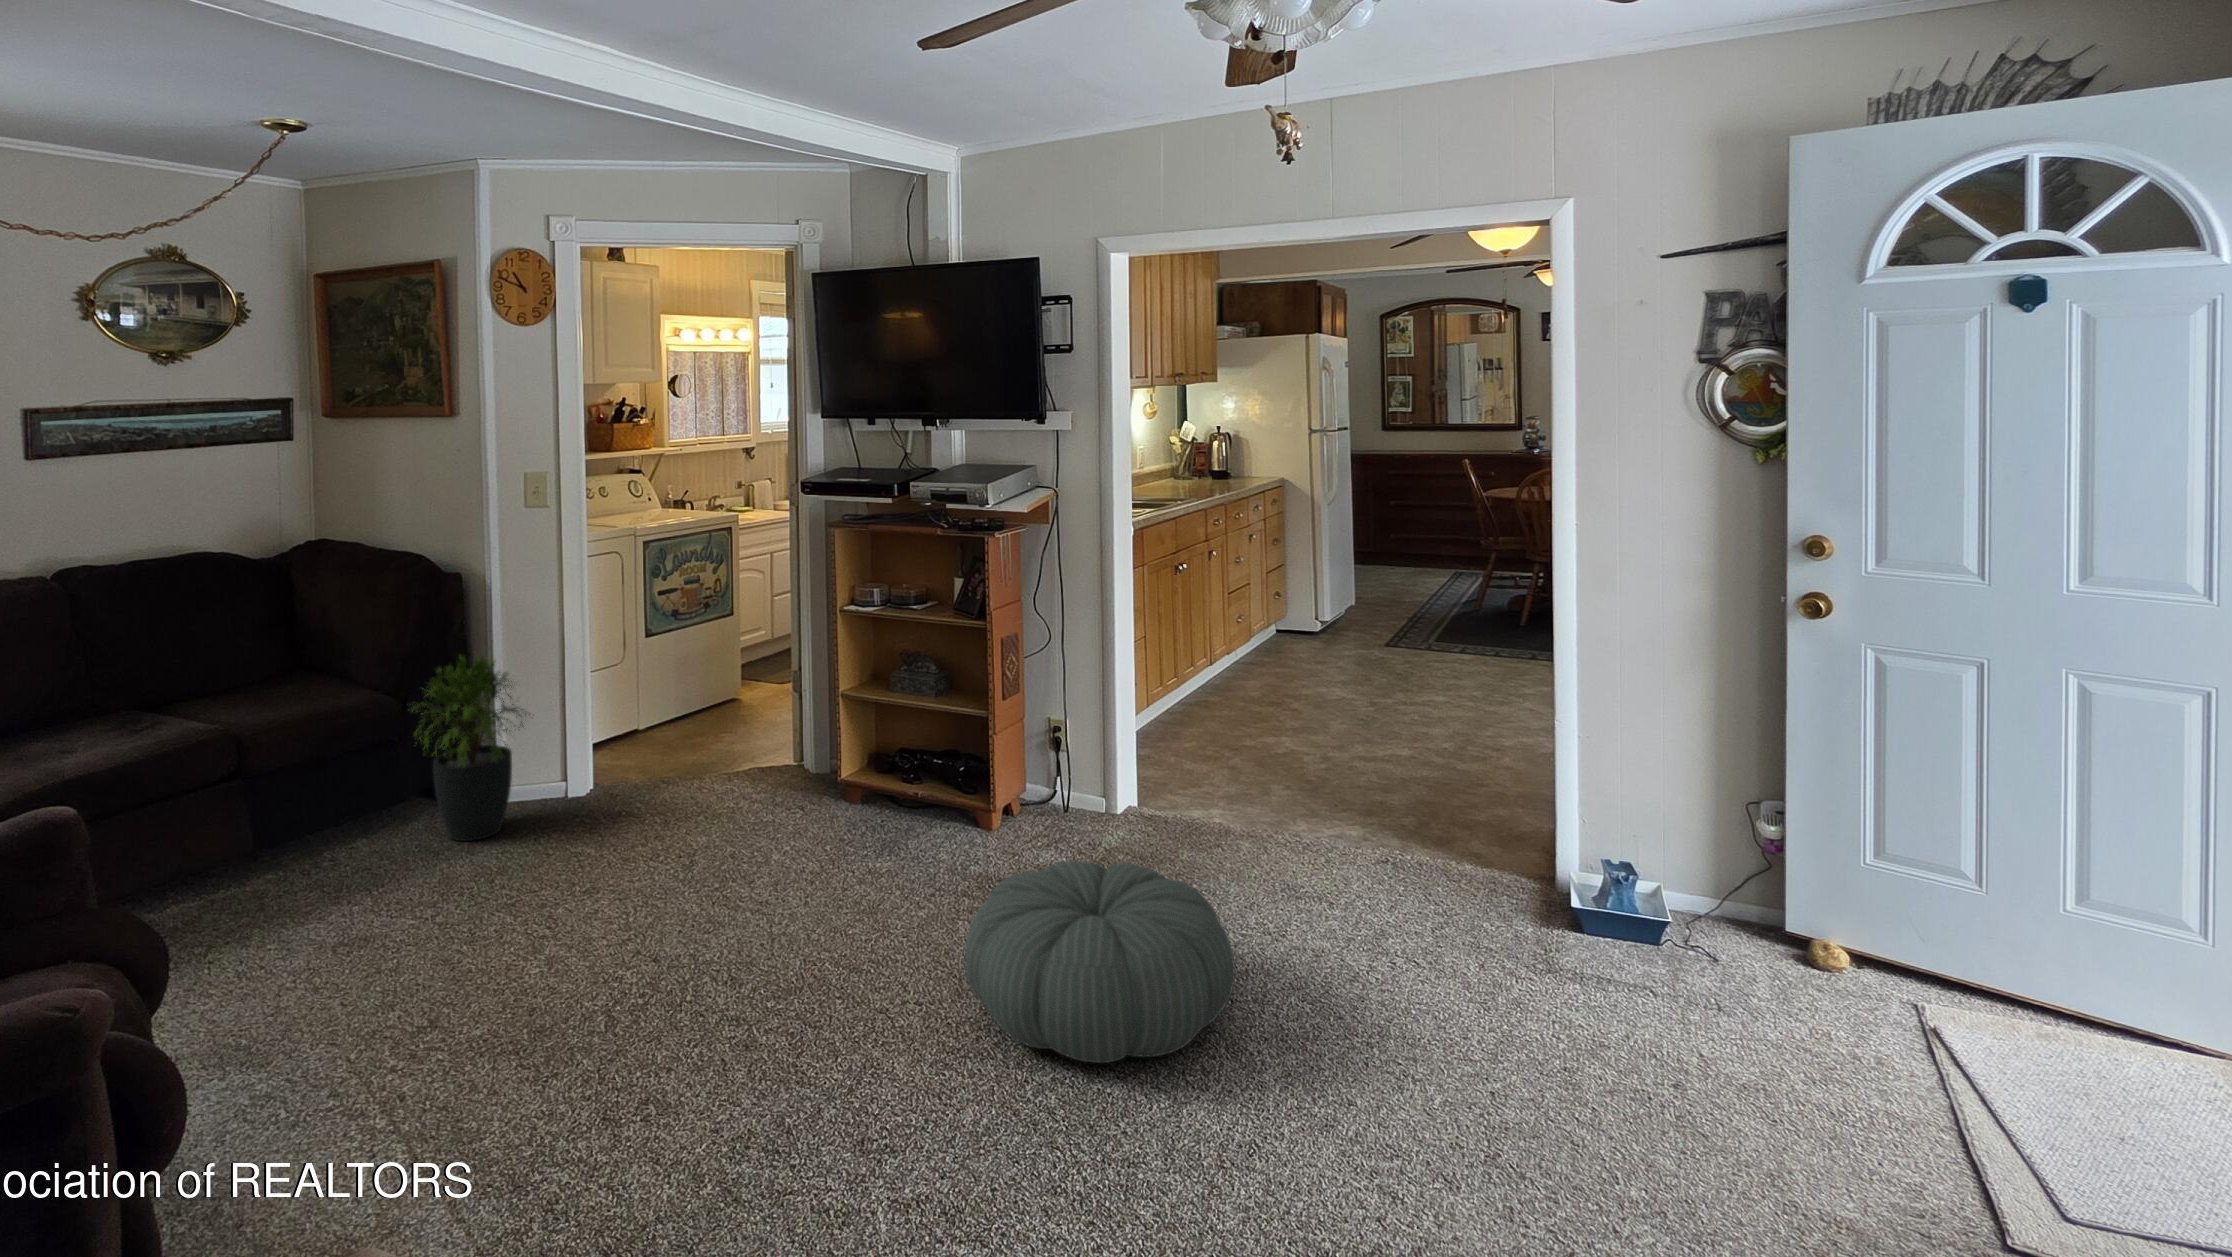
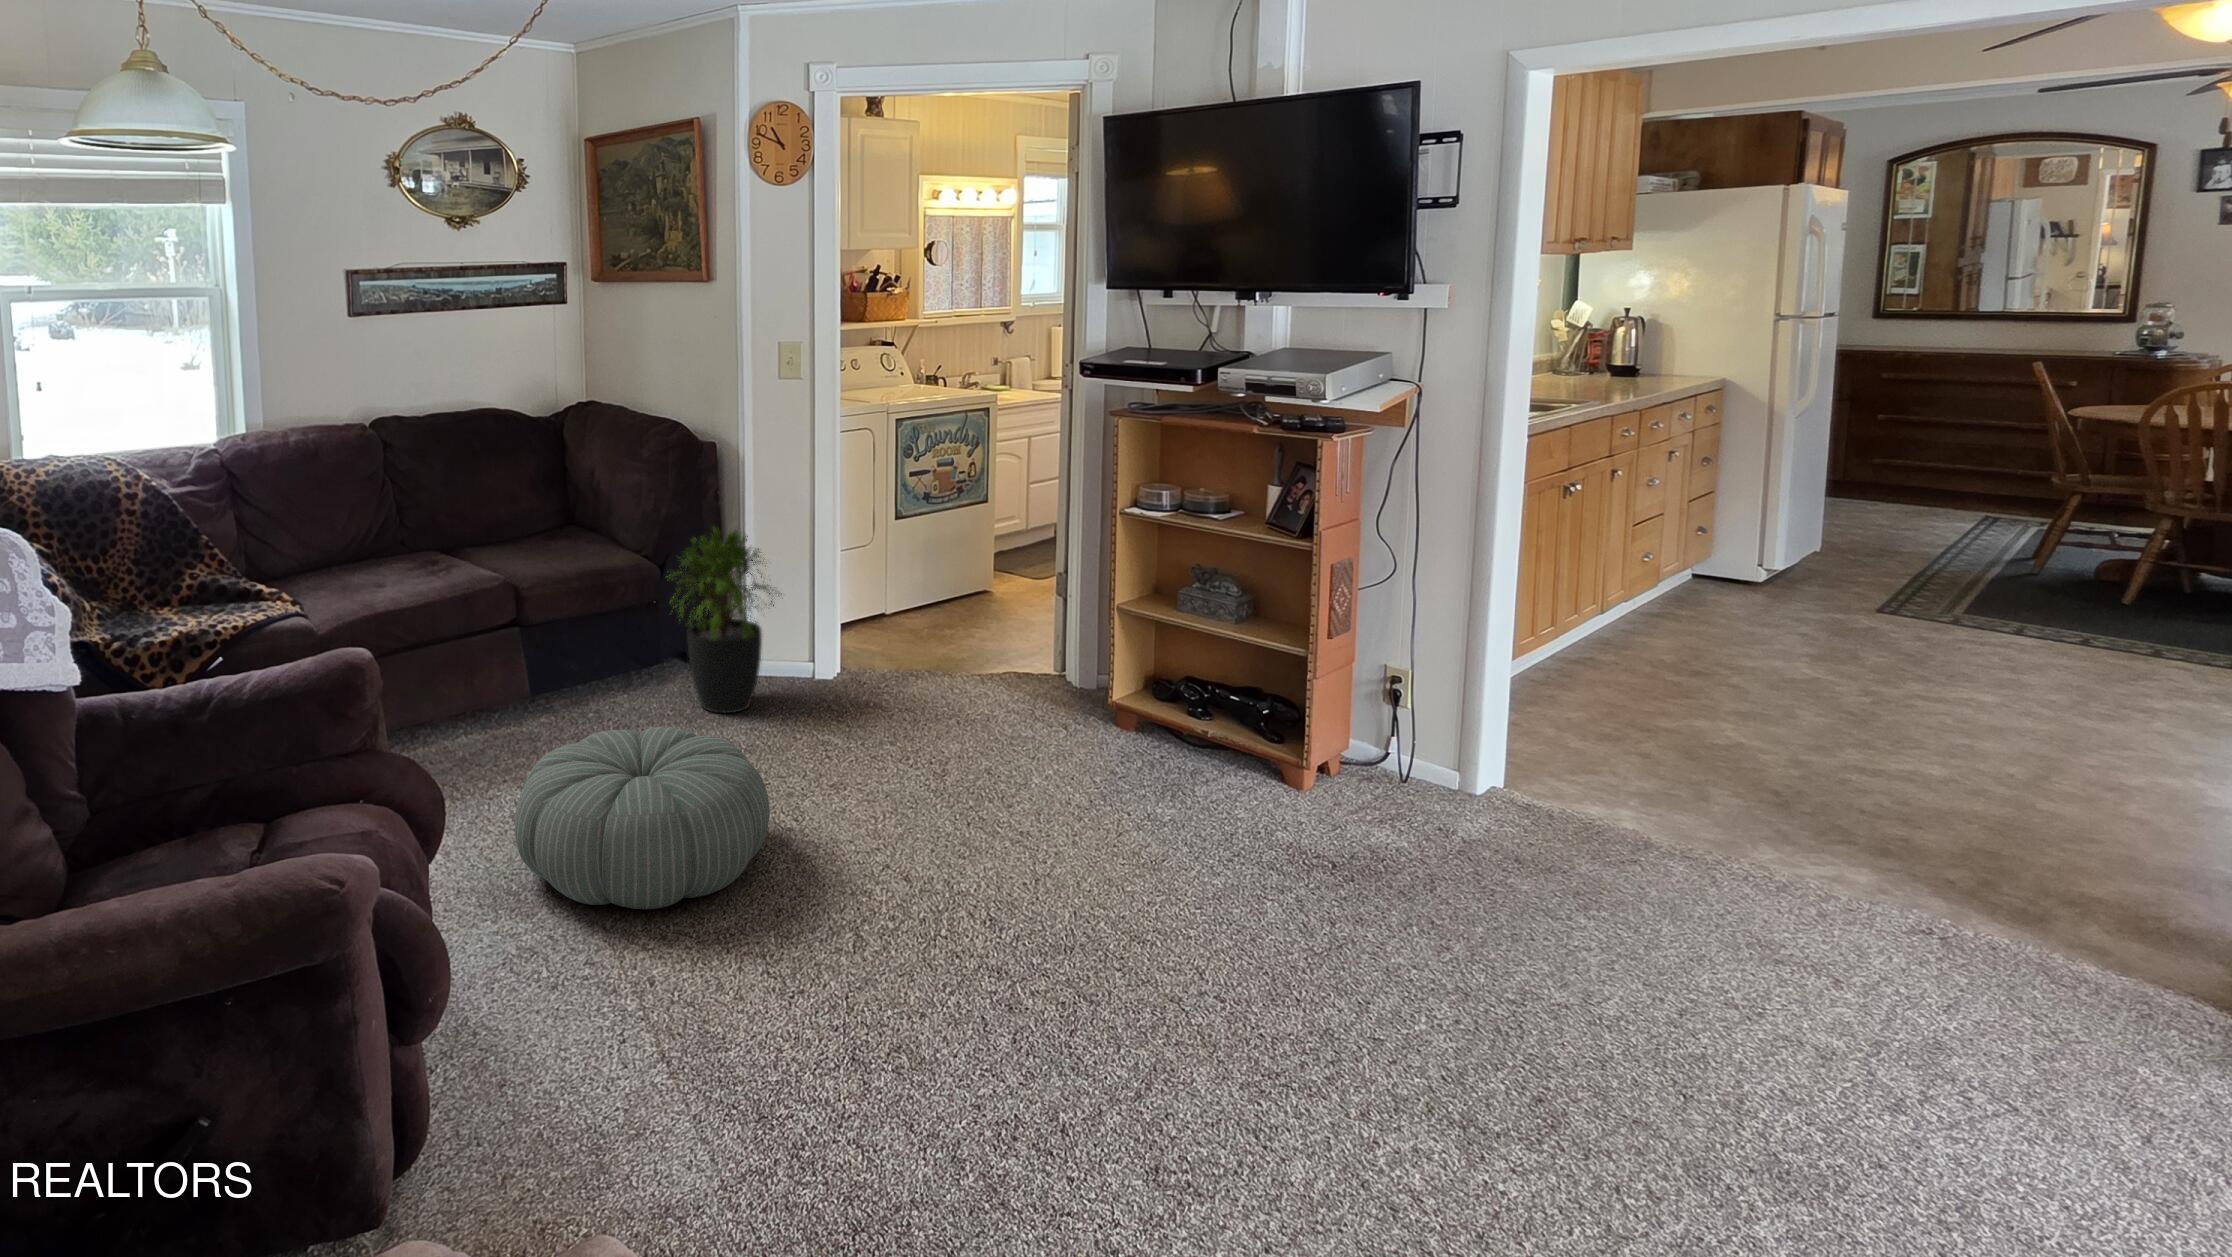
pouf: present [965,861,1235,1063] -> present [515,726,770,909]

